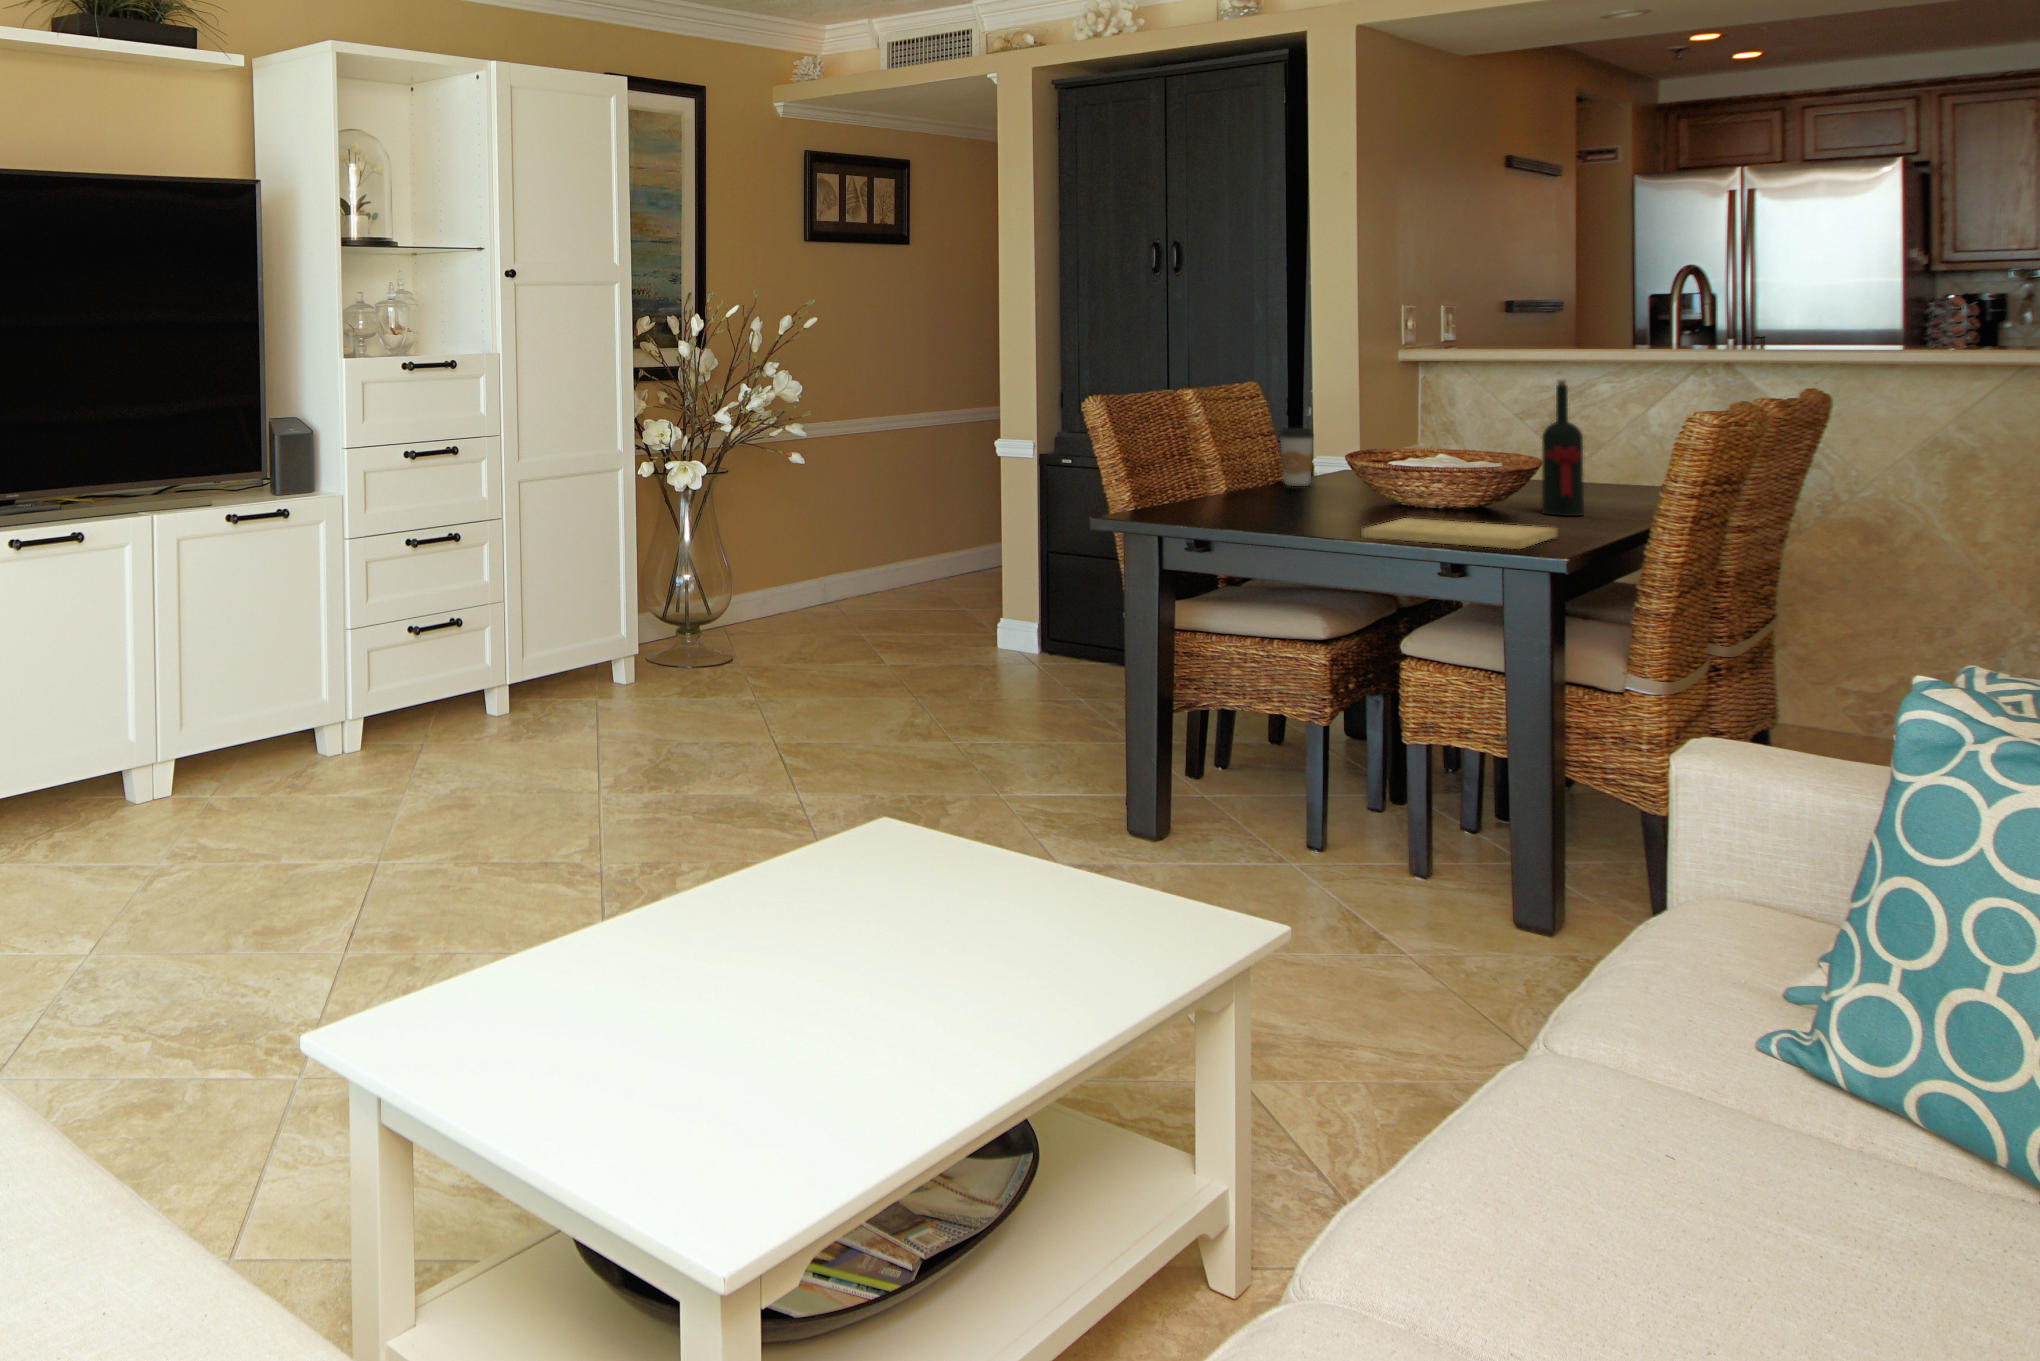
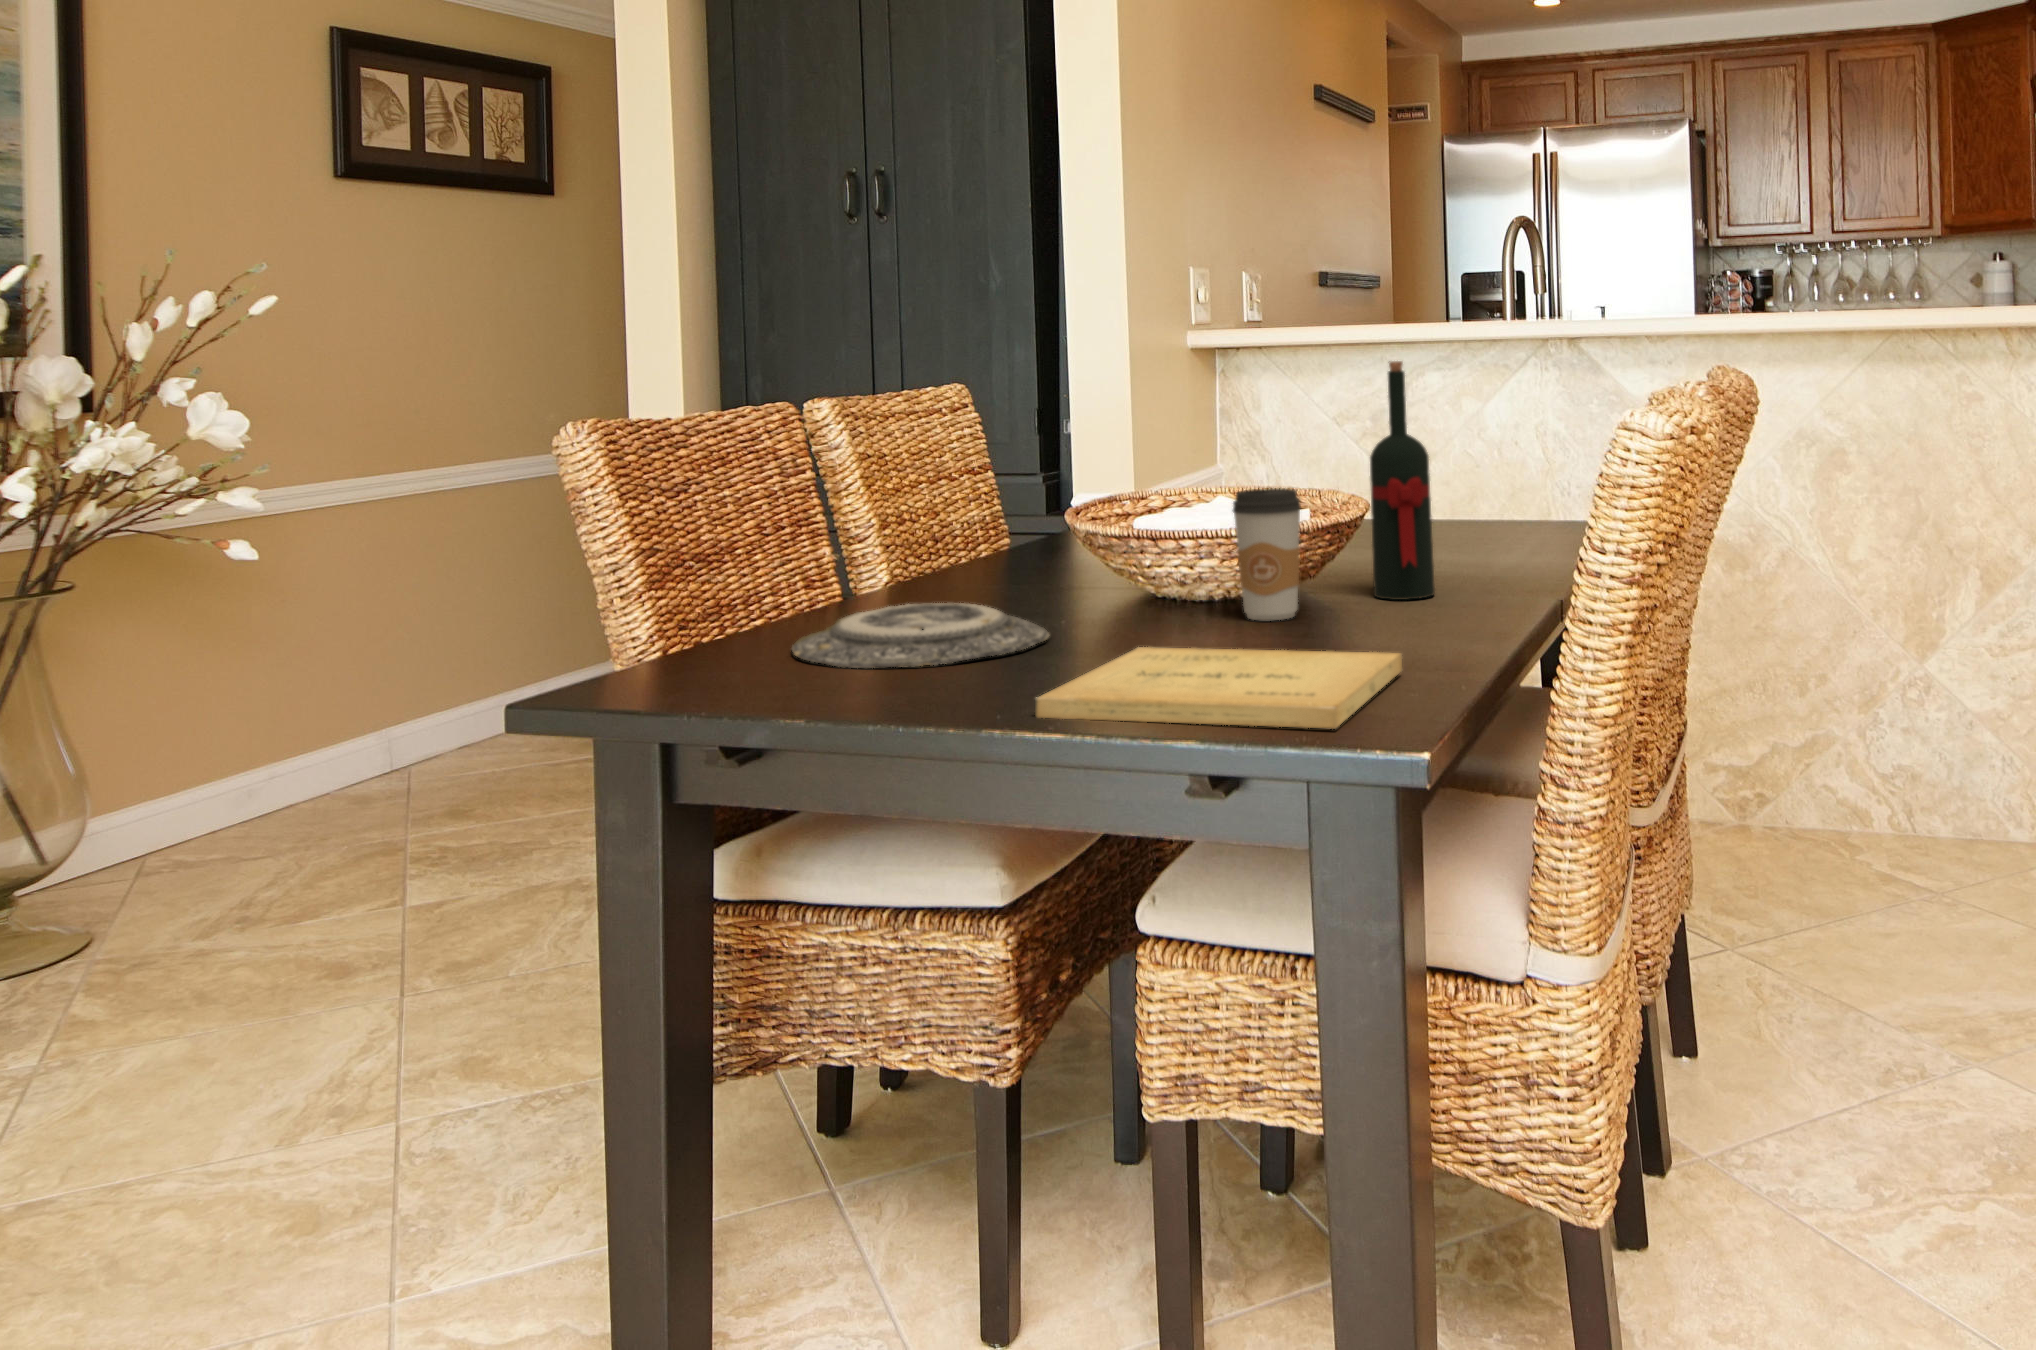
coffee cup: present [1280,428,1313,486] -> present [1232,488,1301,621]
plate: none [1208,494,1347,519] -> present [792,603,1049,668]

